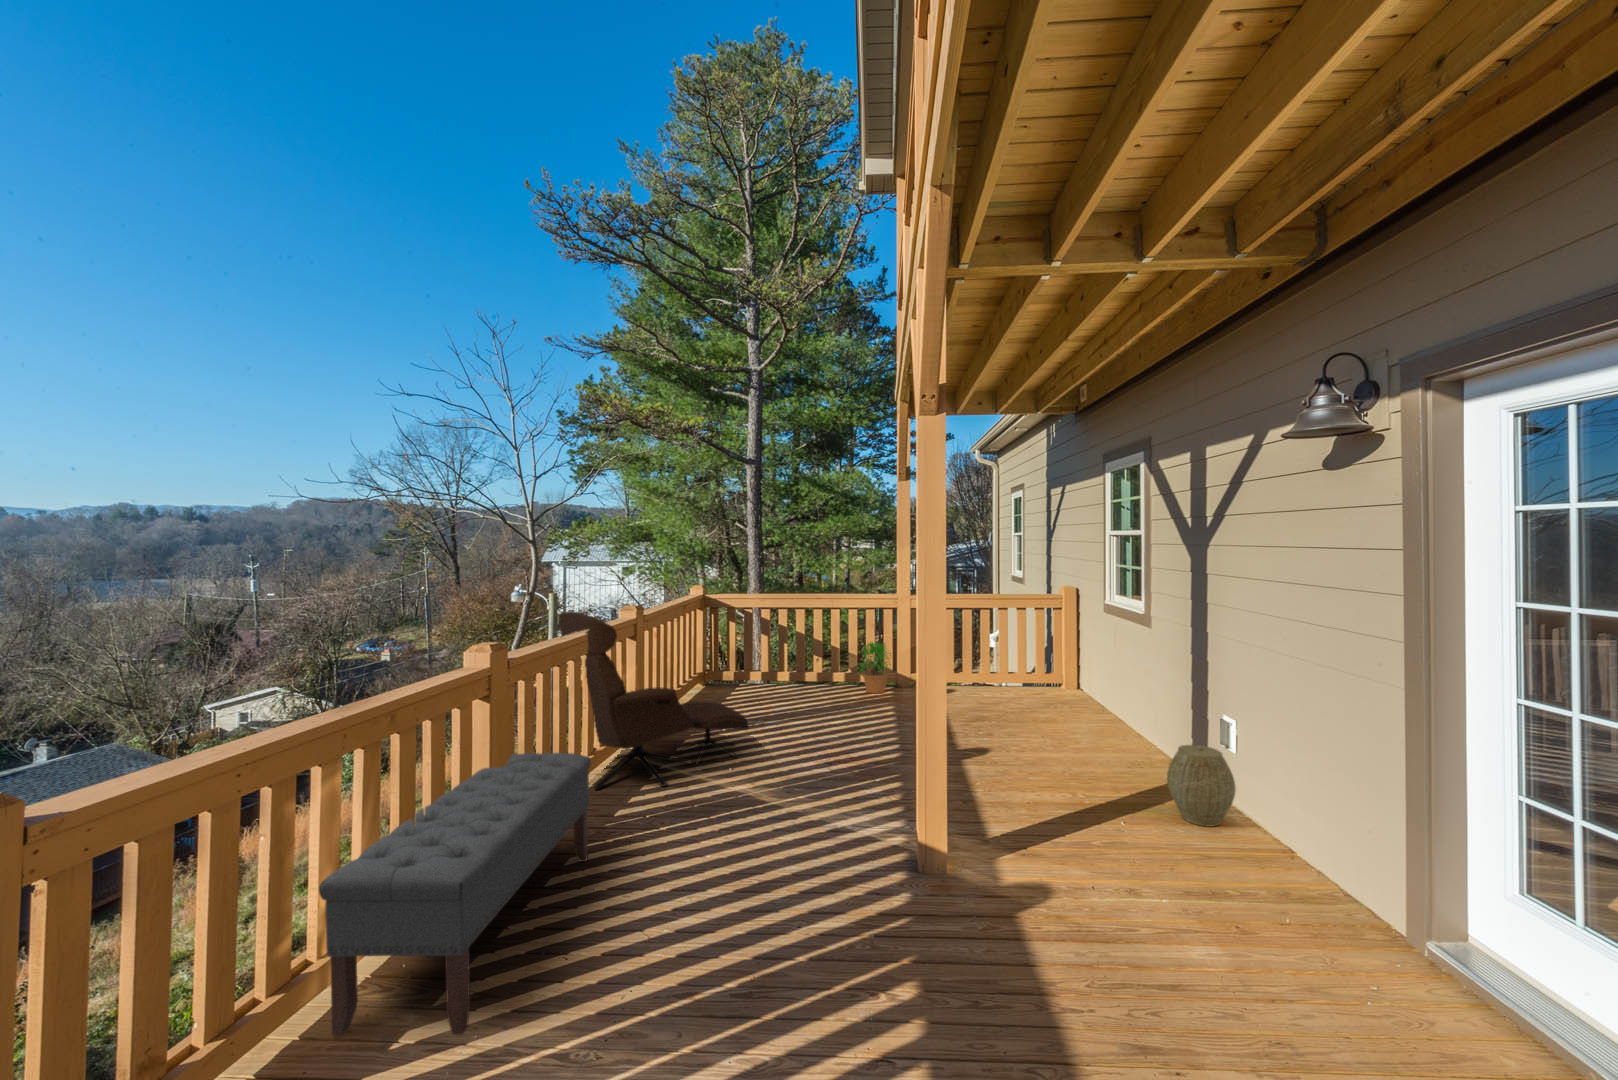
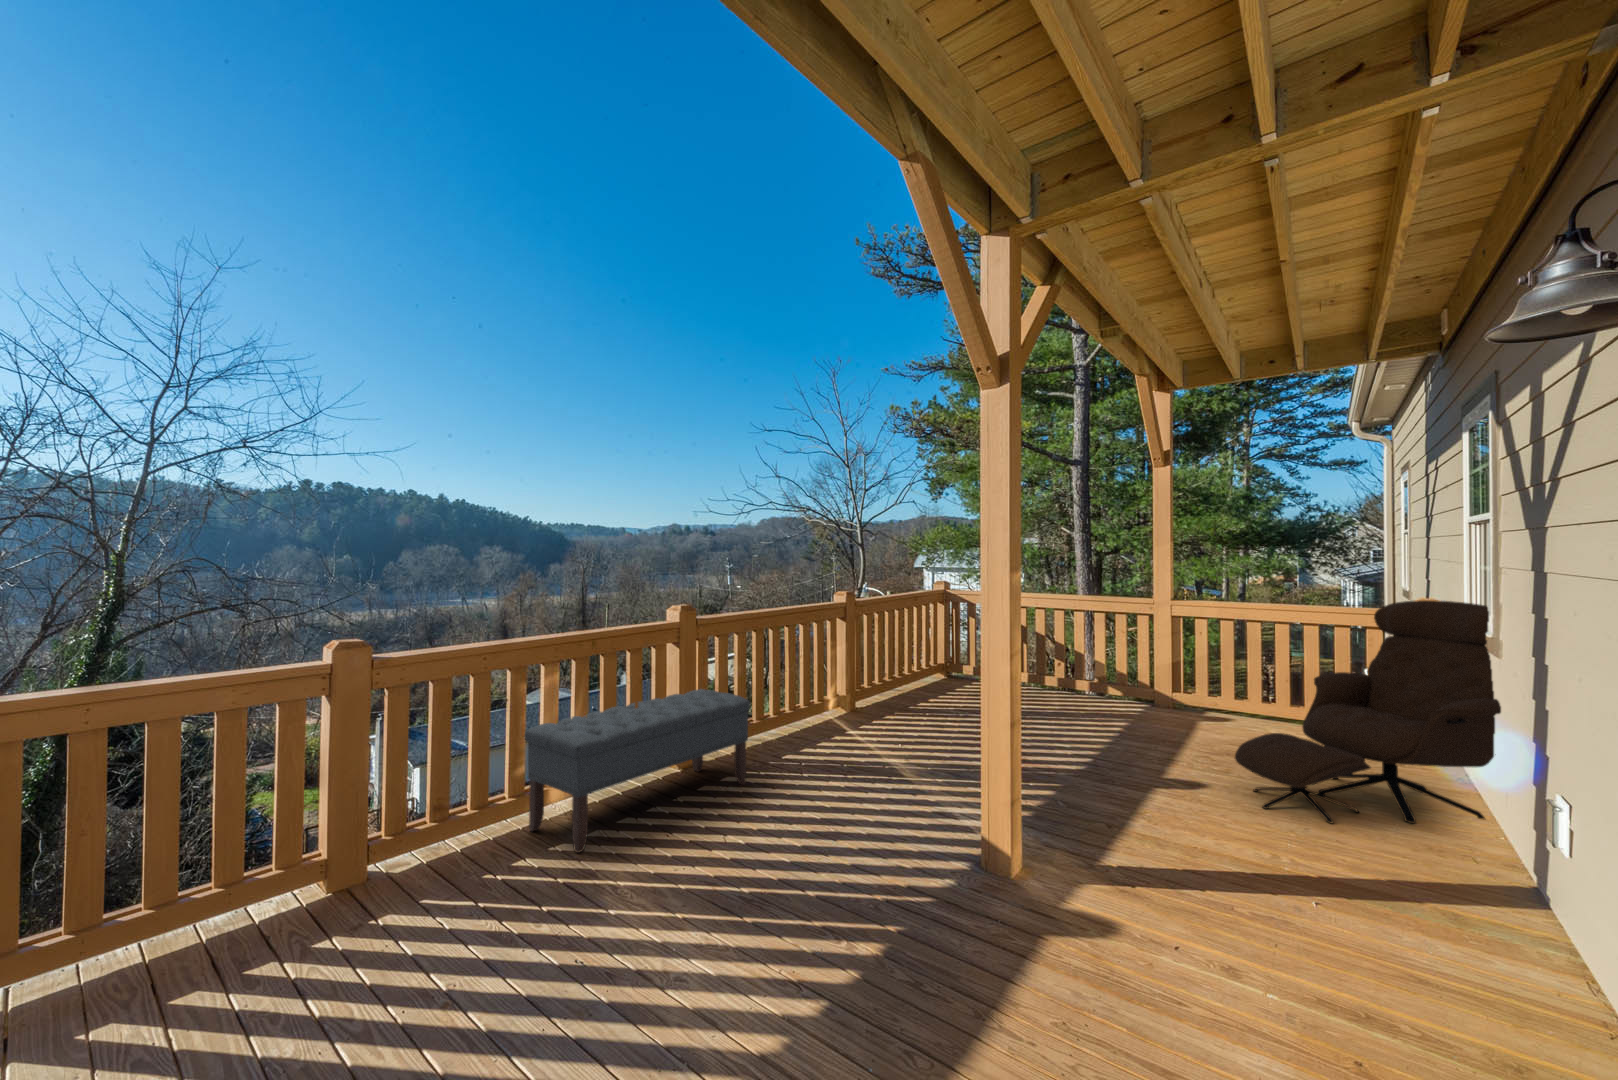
lounge chair: present [559,612,749,790] -> present [1235,600,1501,823]
potted plant: present [860,642,891,694] -> none [1132,654,1182,717]
woven basket: present [1167,745,1236,827] -> none [1430,825,1563,960]

